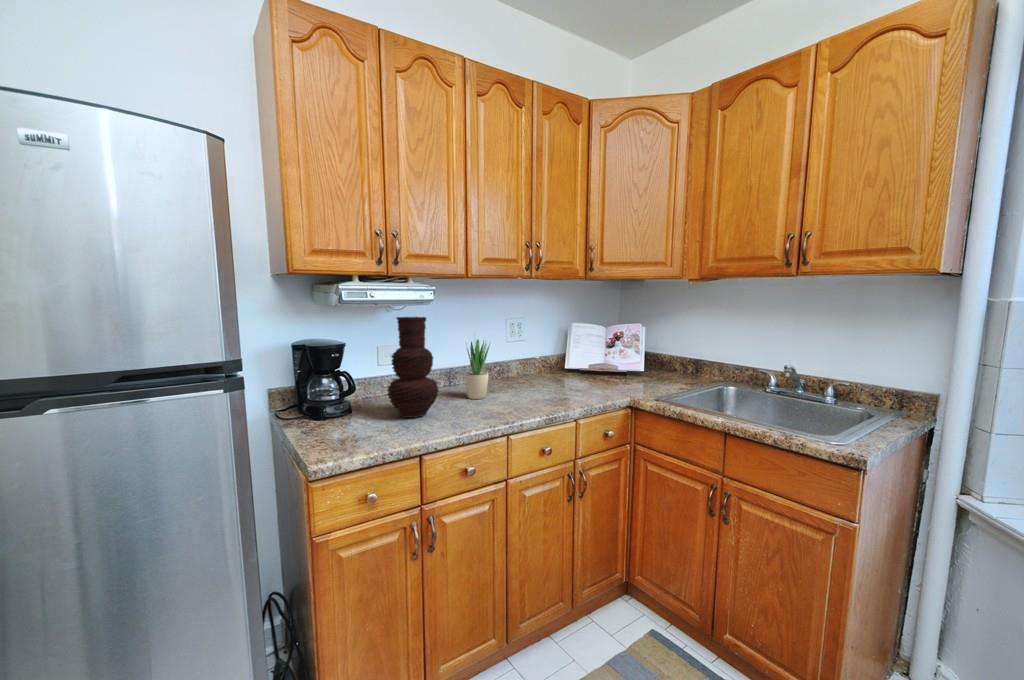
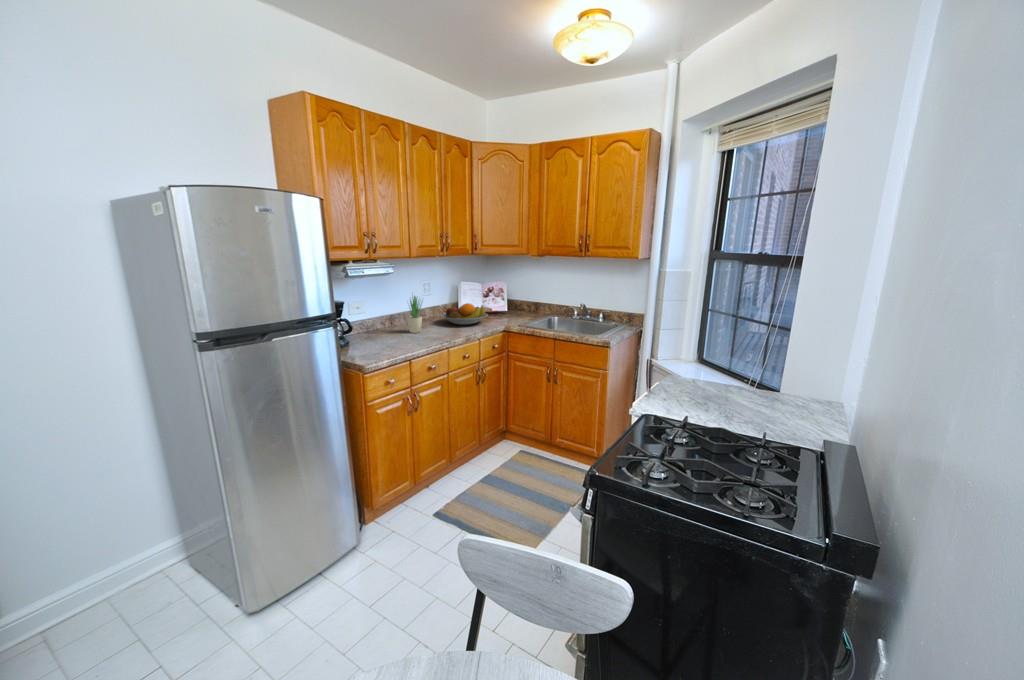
vase: present [387,317,438,418] -> none [369,283,401,345]
fruit bowl: none [527,356,604,390] -> present [441,303,488,325]

